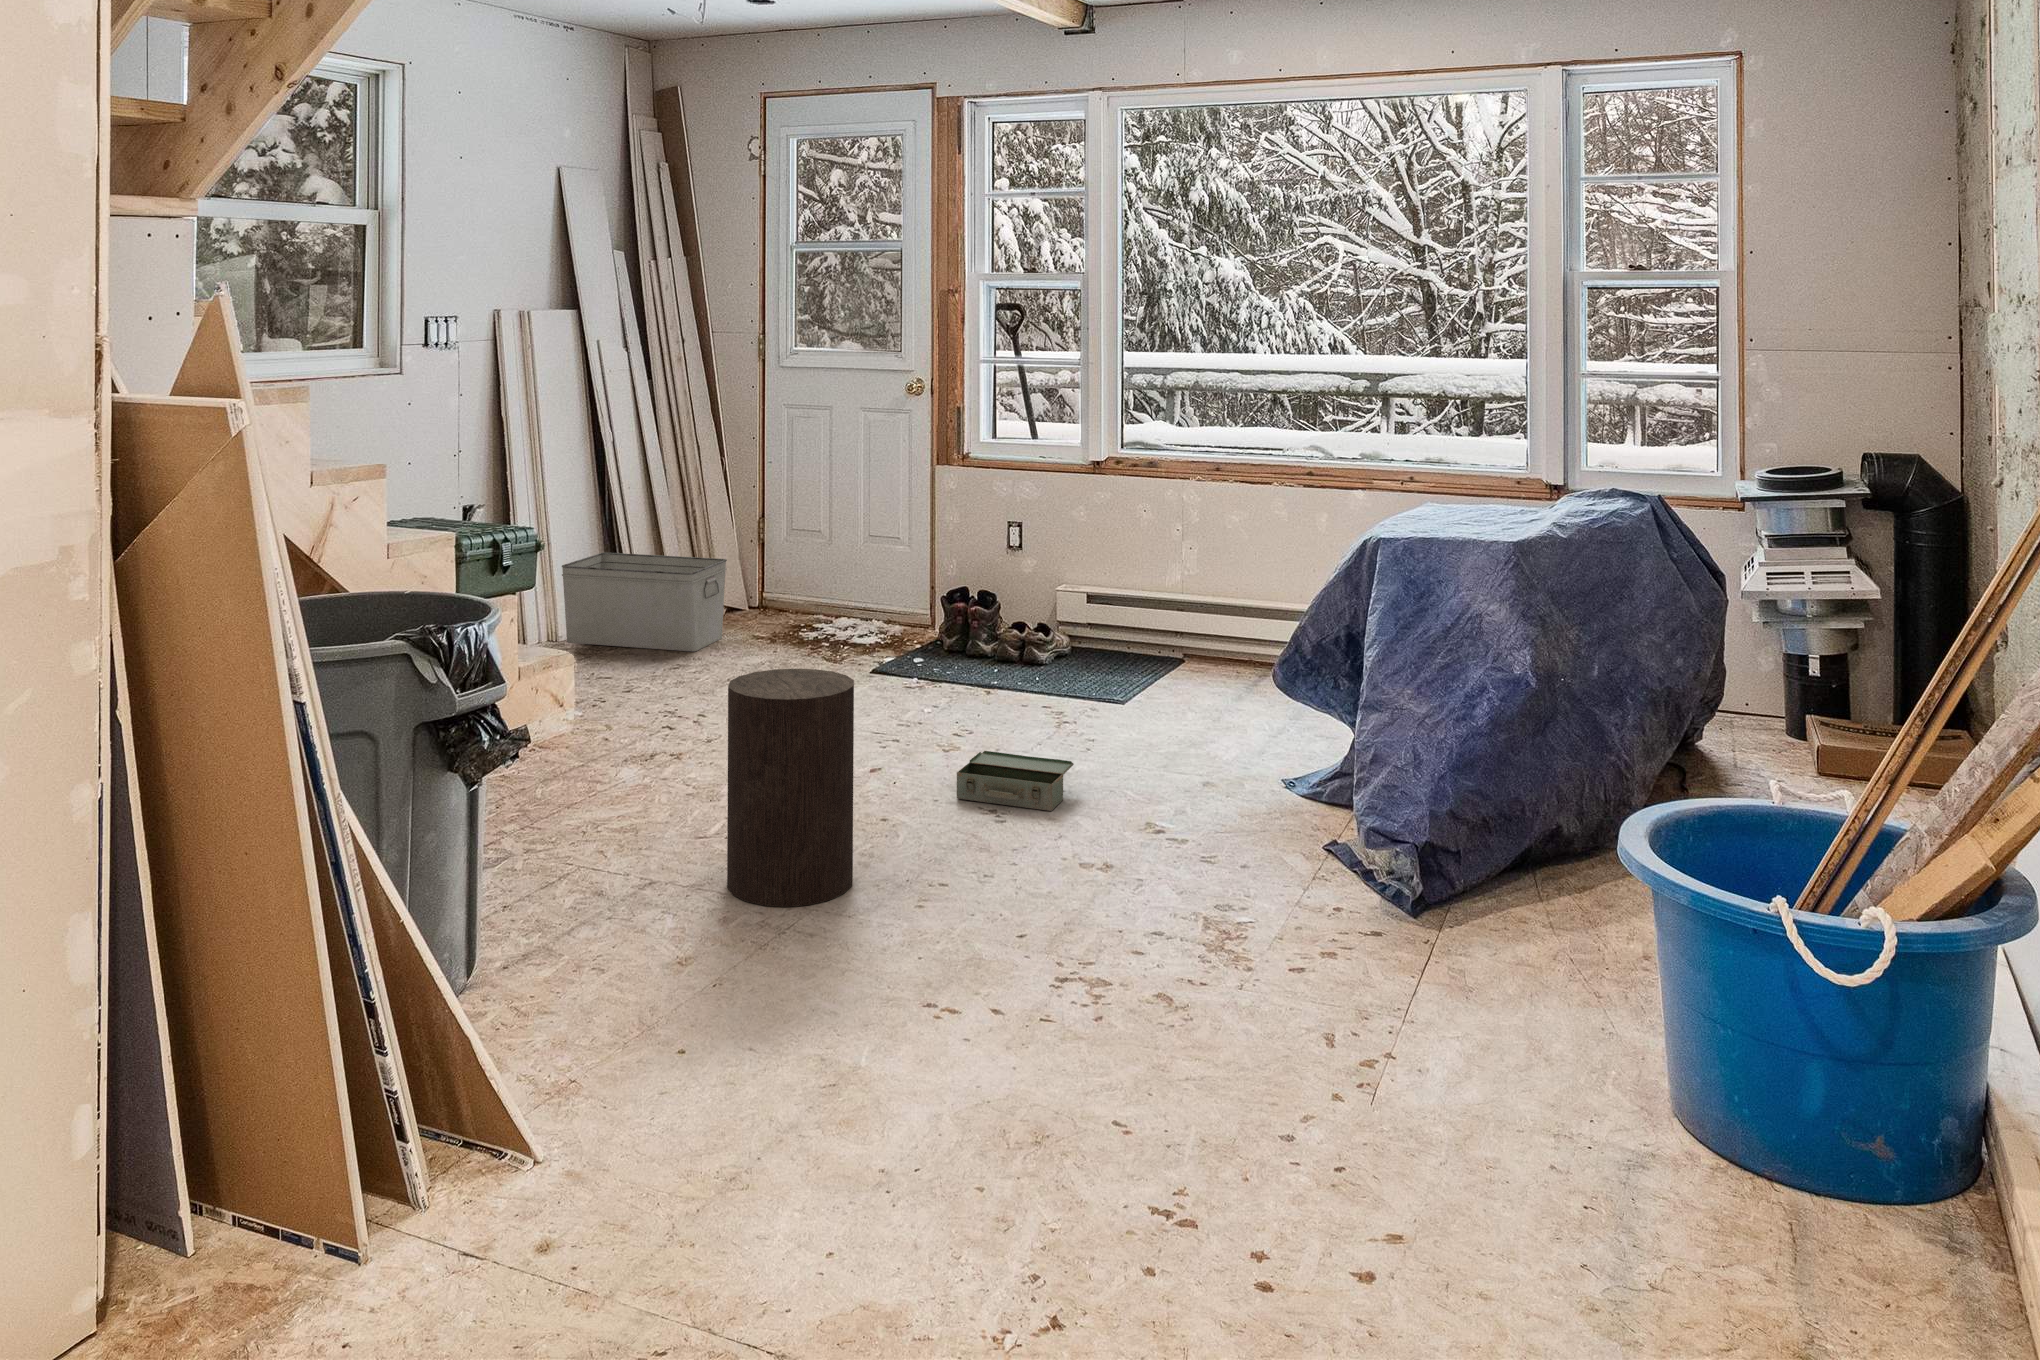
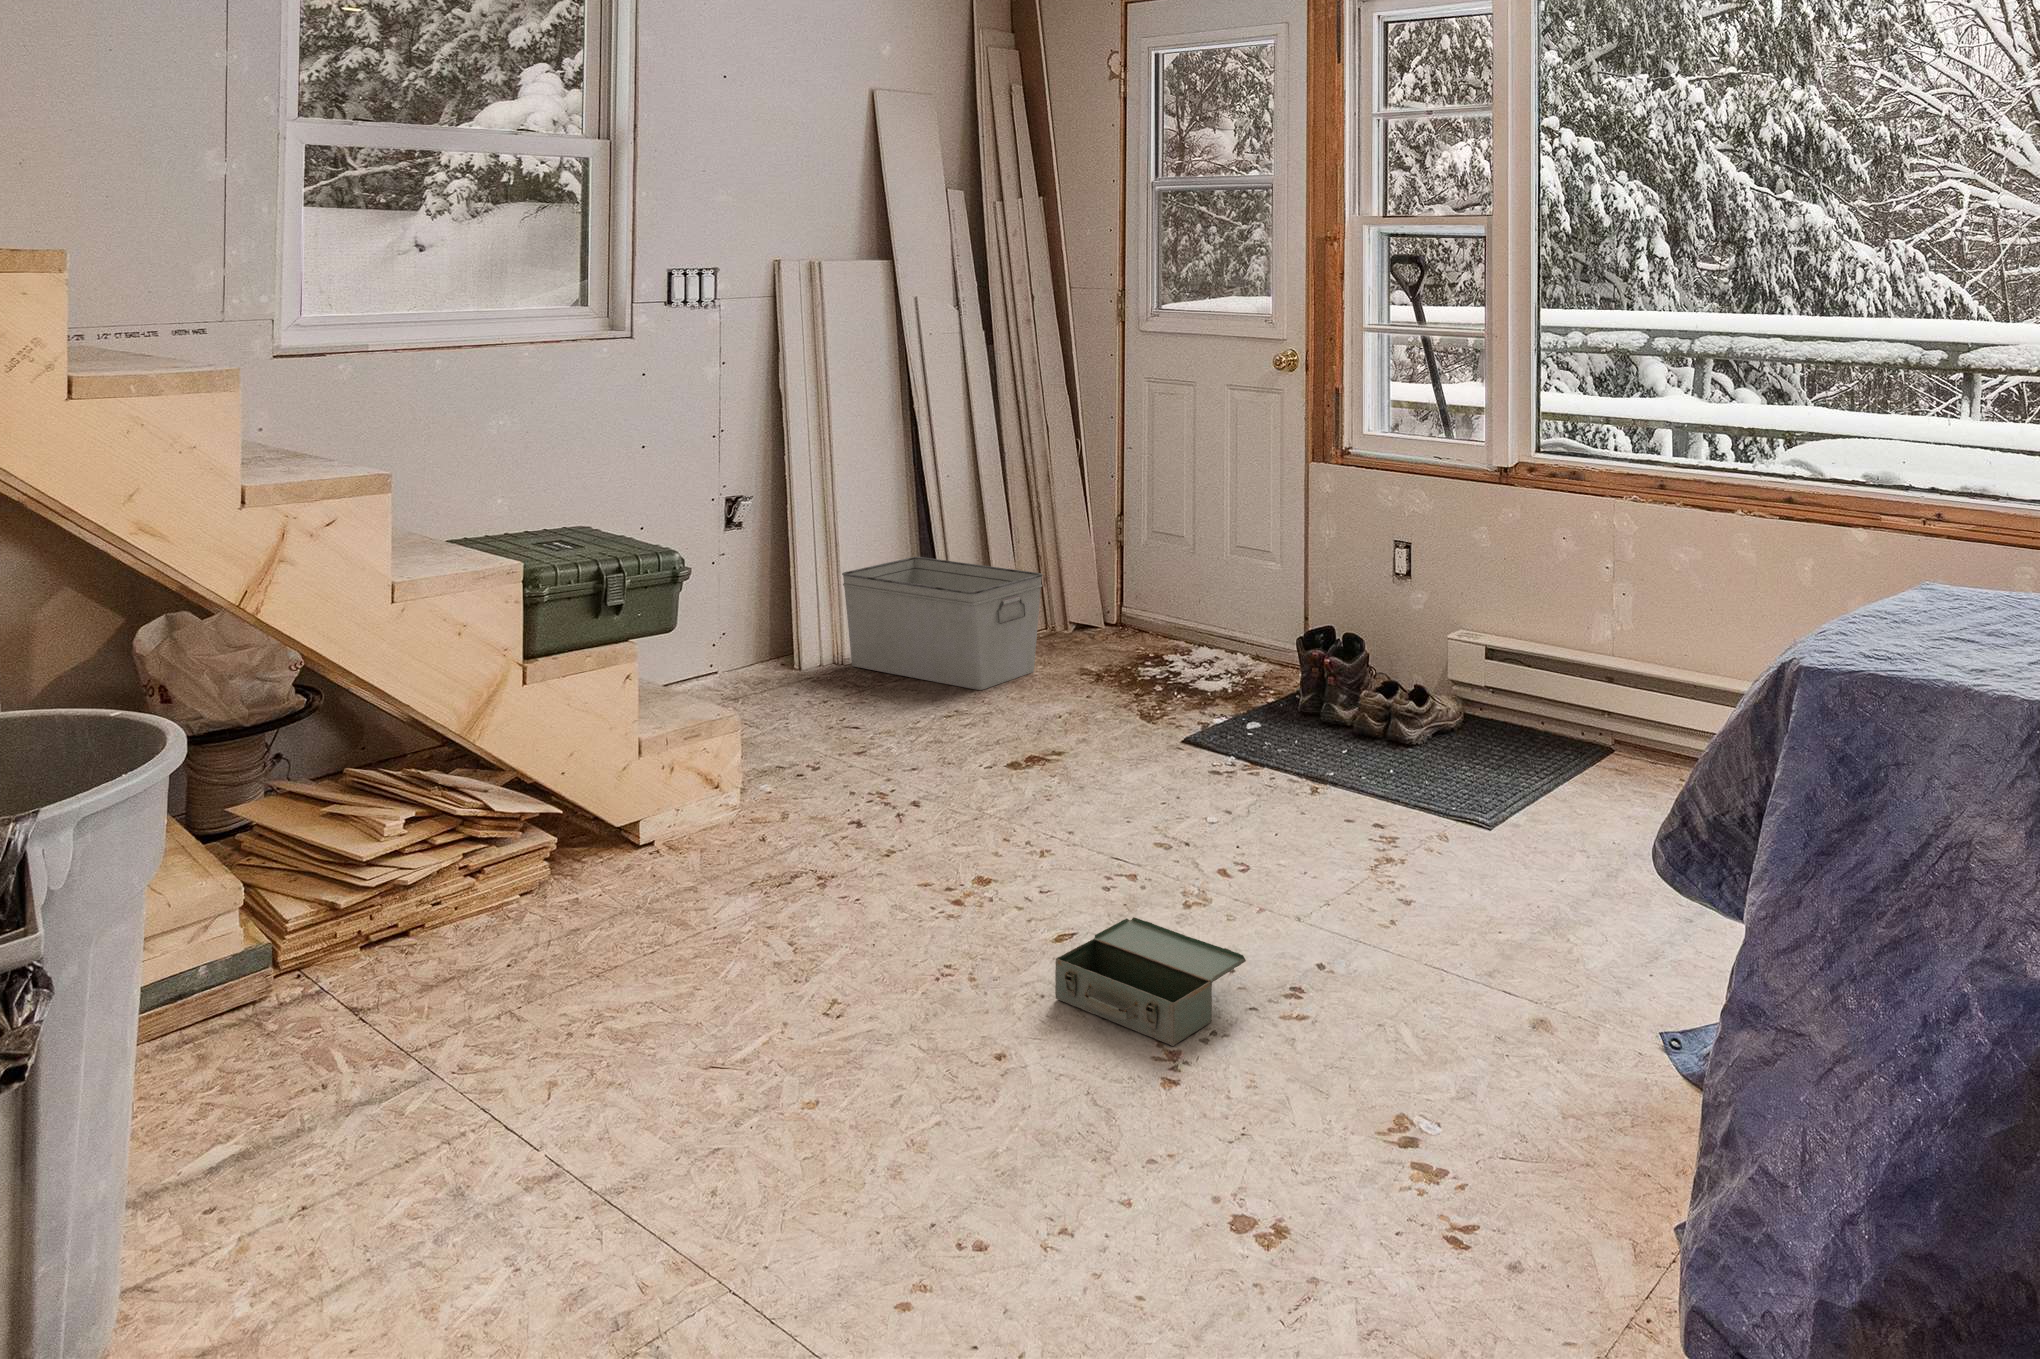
stool: present [727,669,854,907] -> none [517,806,743,1229]

